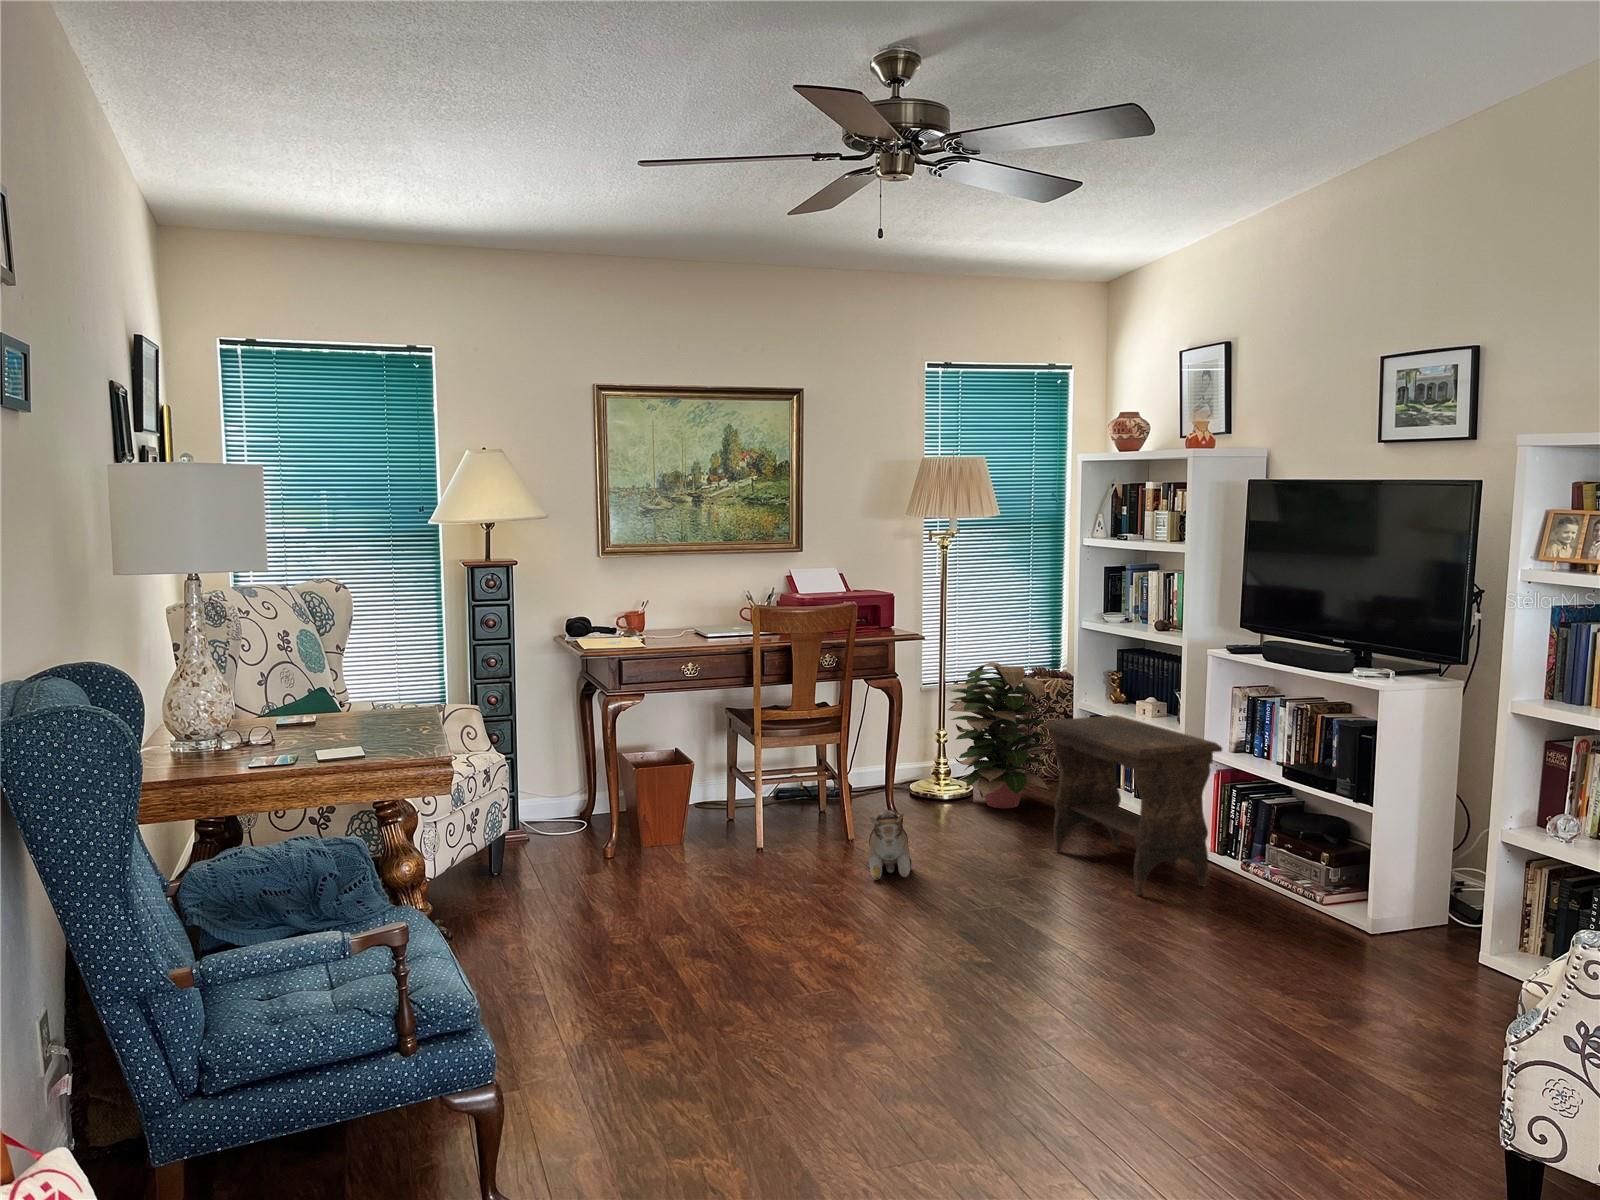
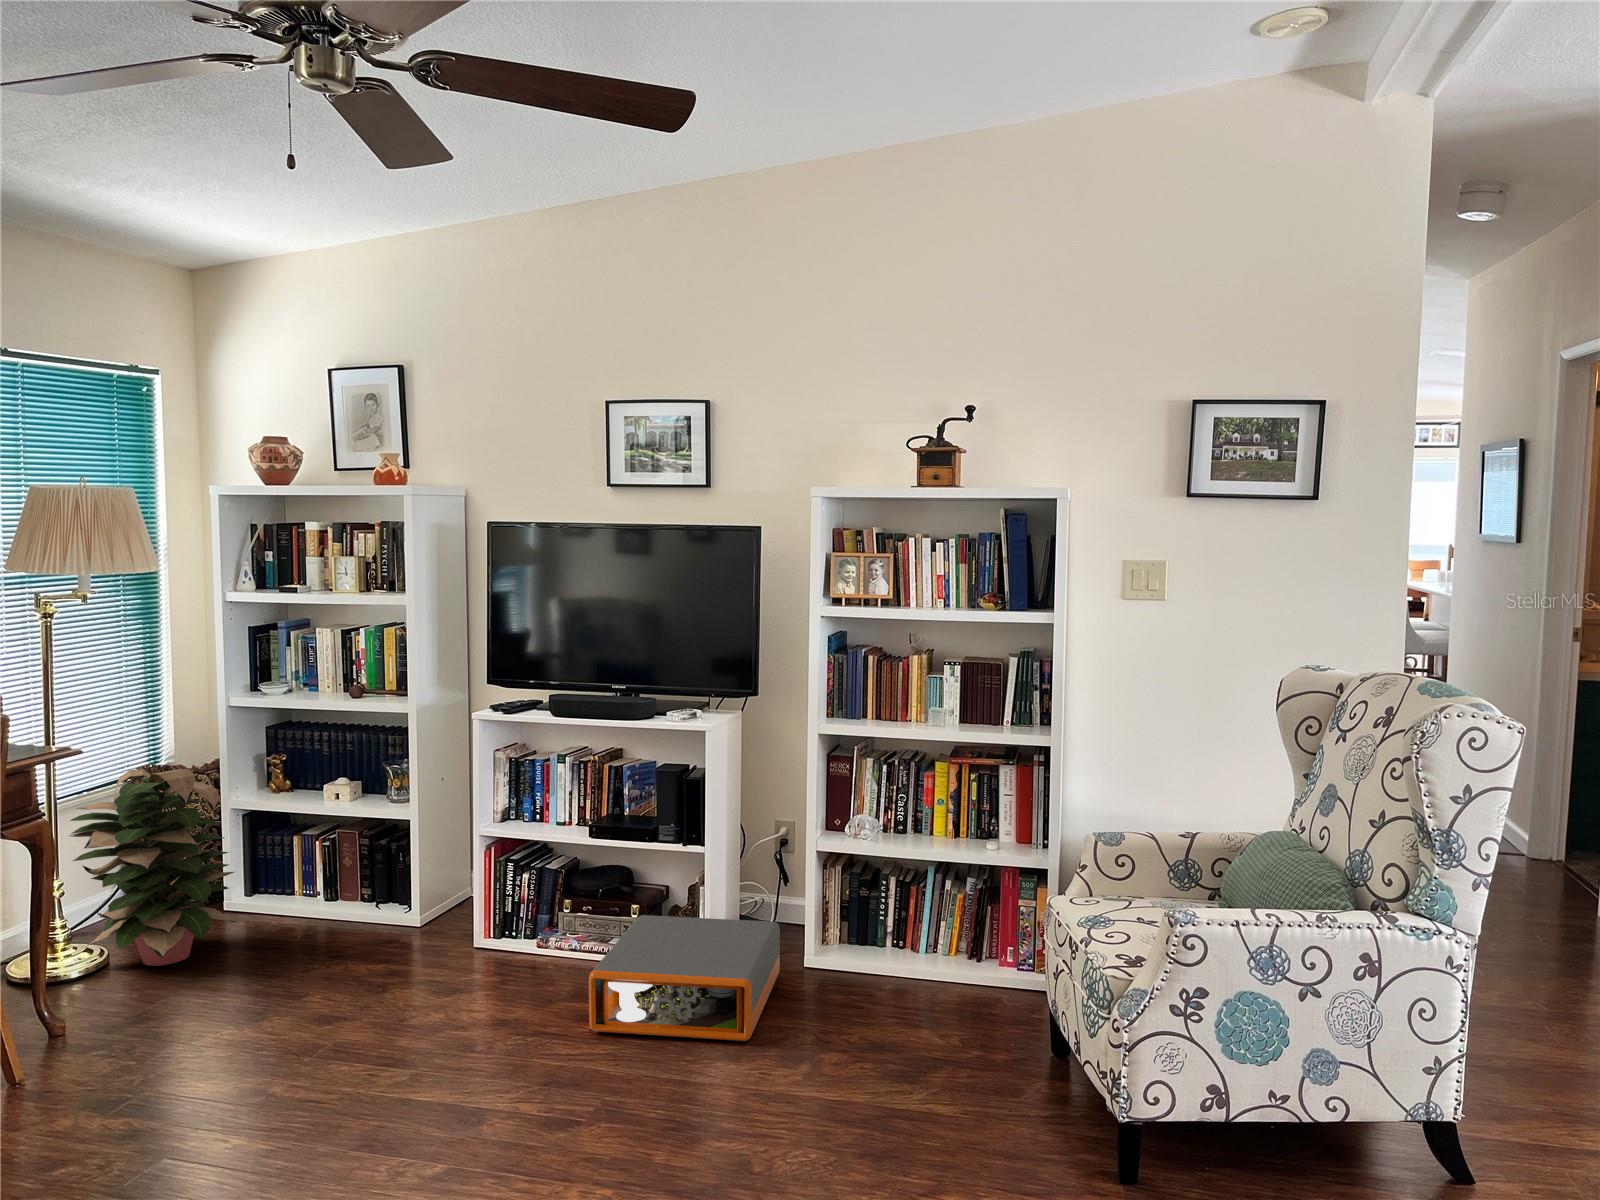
footstool: present [1043,715,1222,895] -> none [291,808,536,1015]
plush toy: present [868,810,912,880] -> none [99,1013,197,1126]
storage box: none [1199,859,1442,983] -> present [589,915,780,1041]

